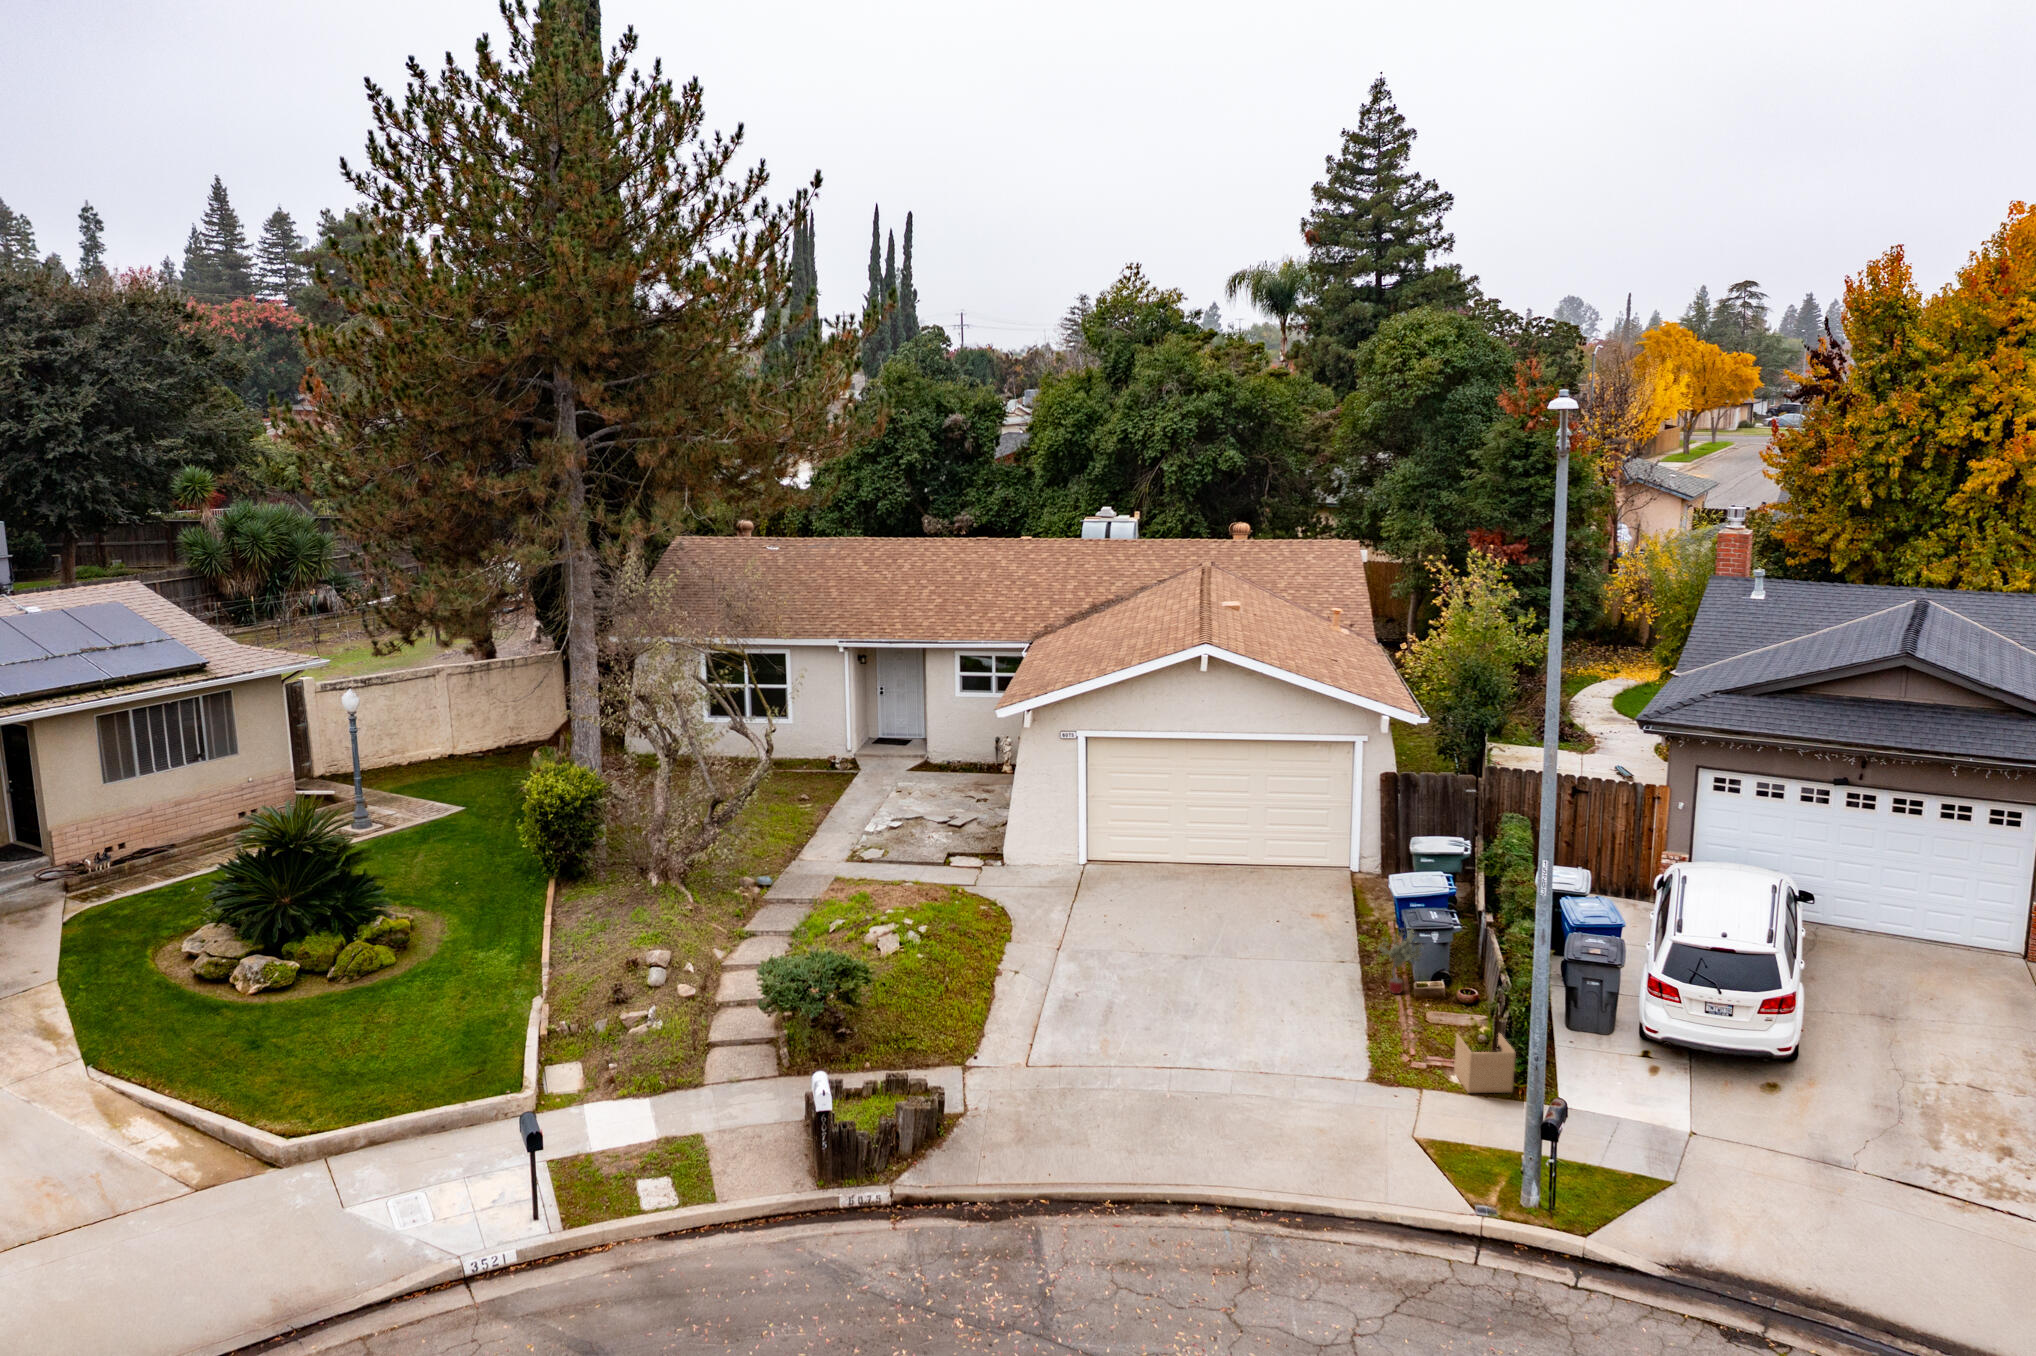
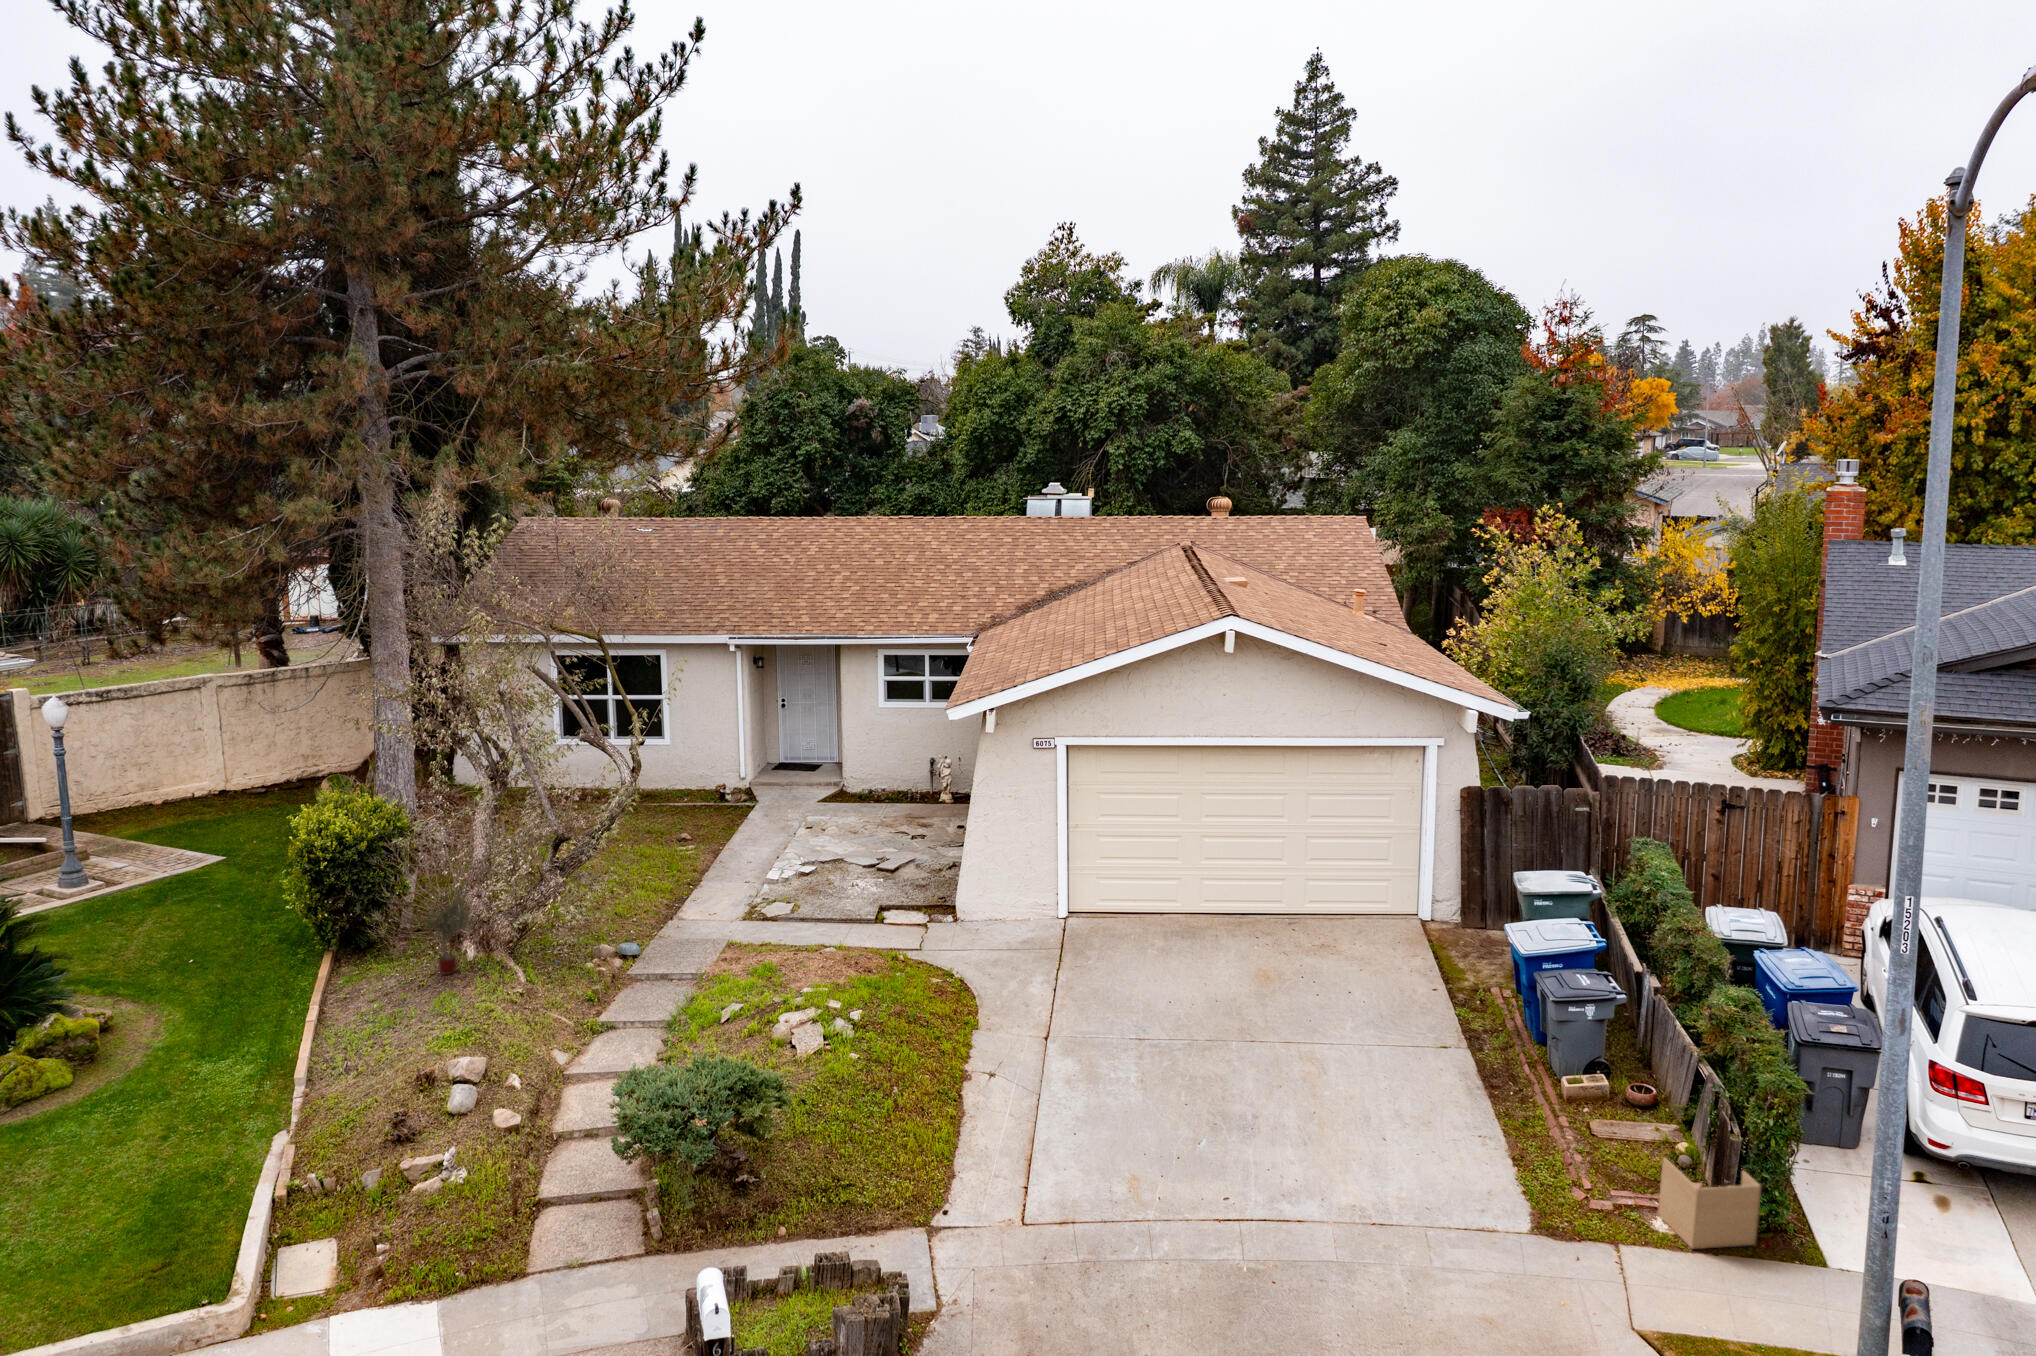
potted tree: present [1379,930,1421,994] -> present [425,892,476,975]

